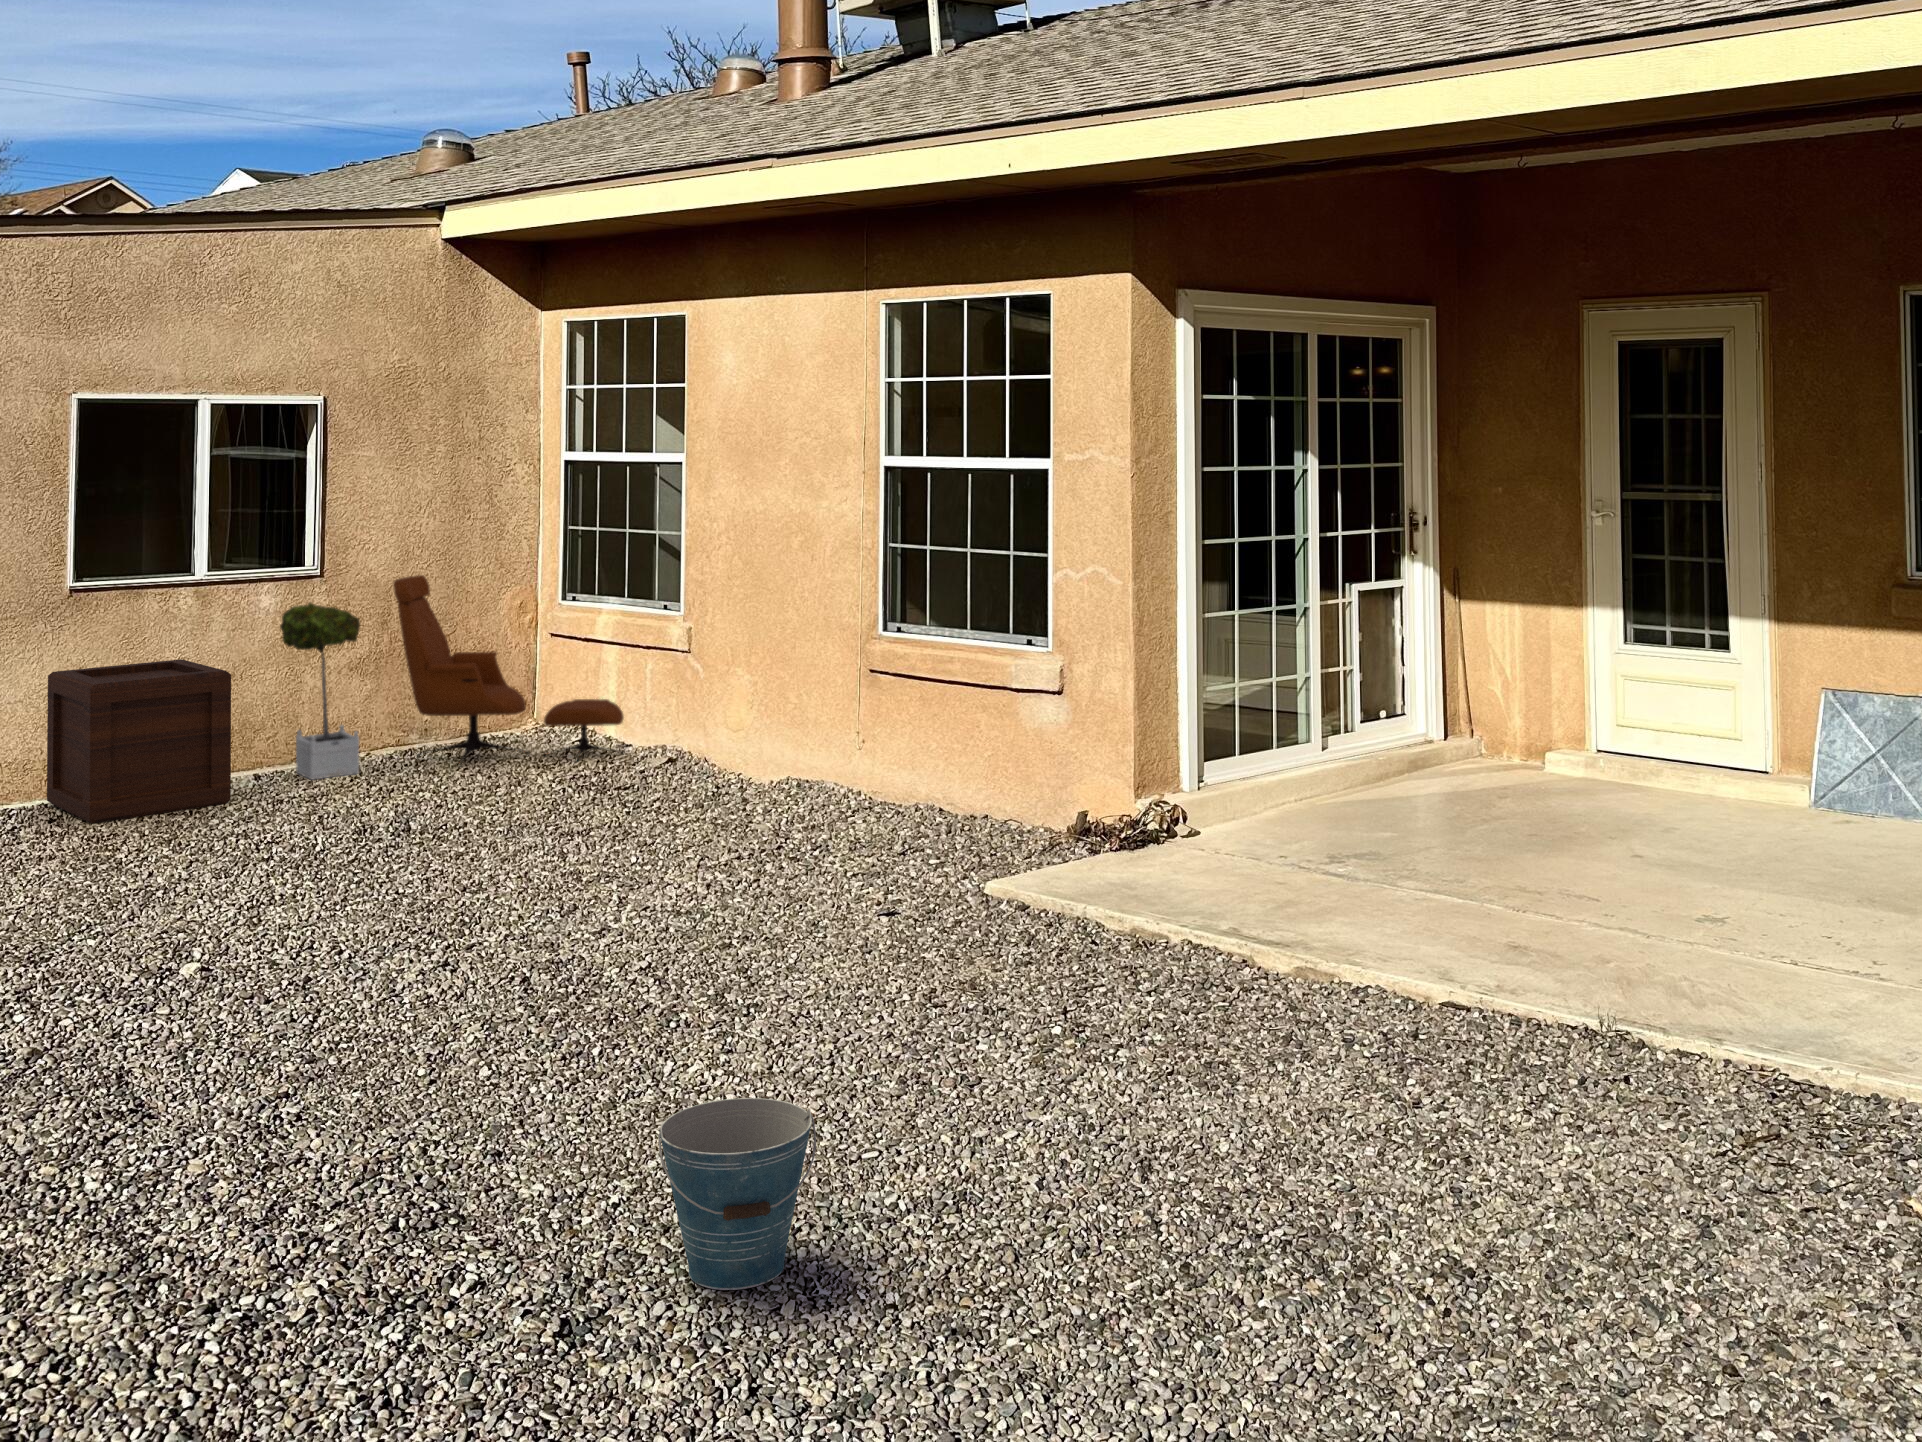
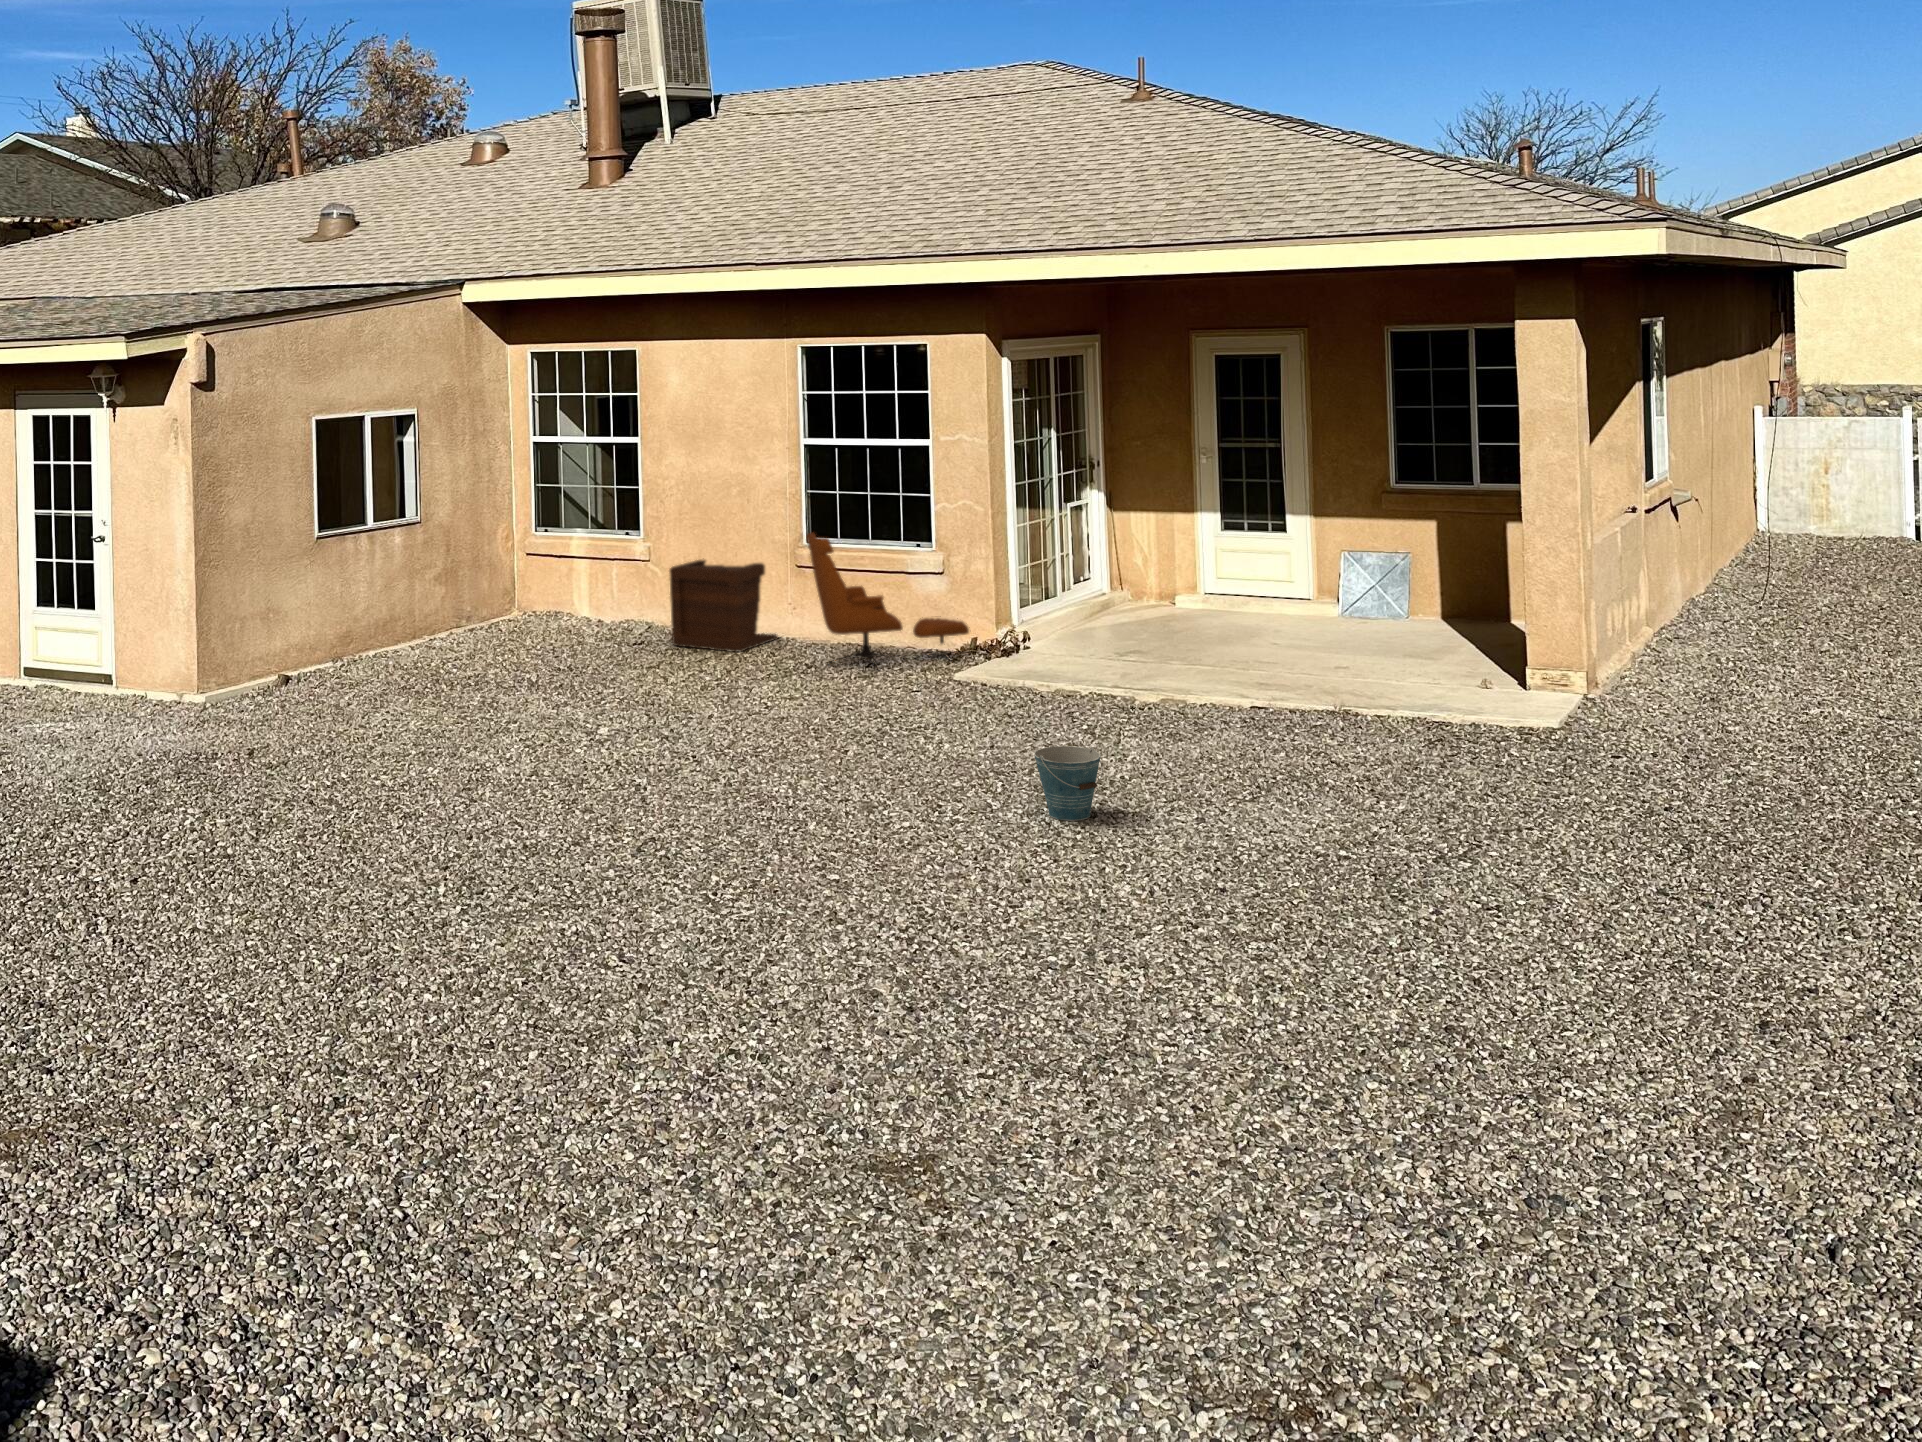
lounge chair: present [393,575,624,767] -> present [806,533,969,670]
potted tree: present [280,603,360,779] -> none [405,539,458,648]
wooden crate: present [47,659,231,824] -> present [670,560,778,652]

